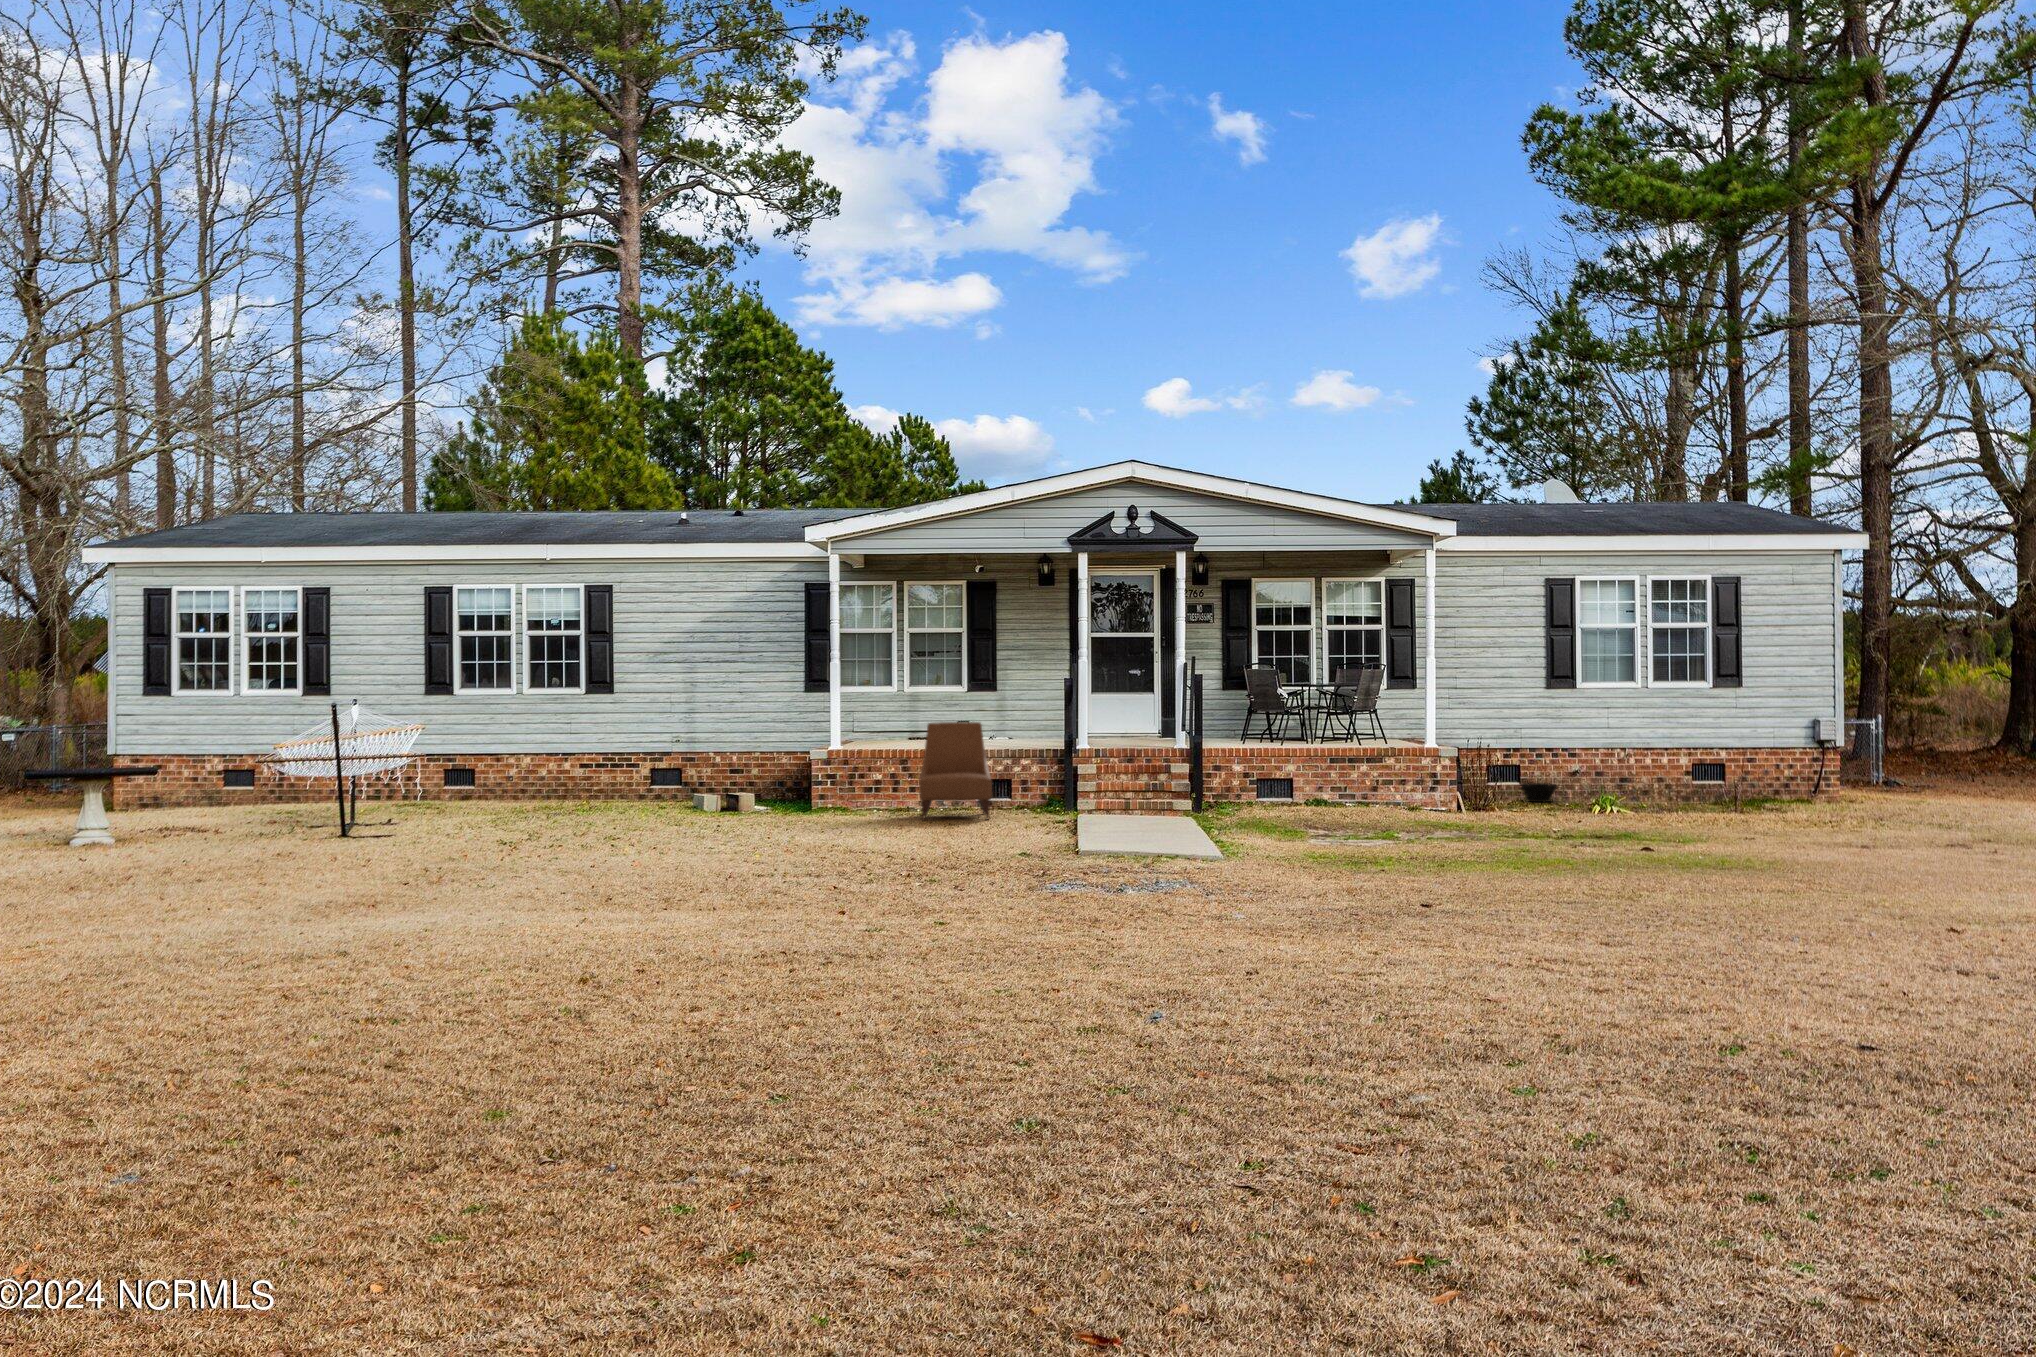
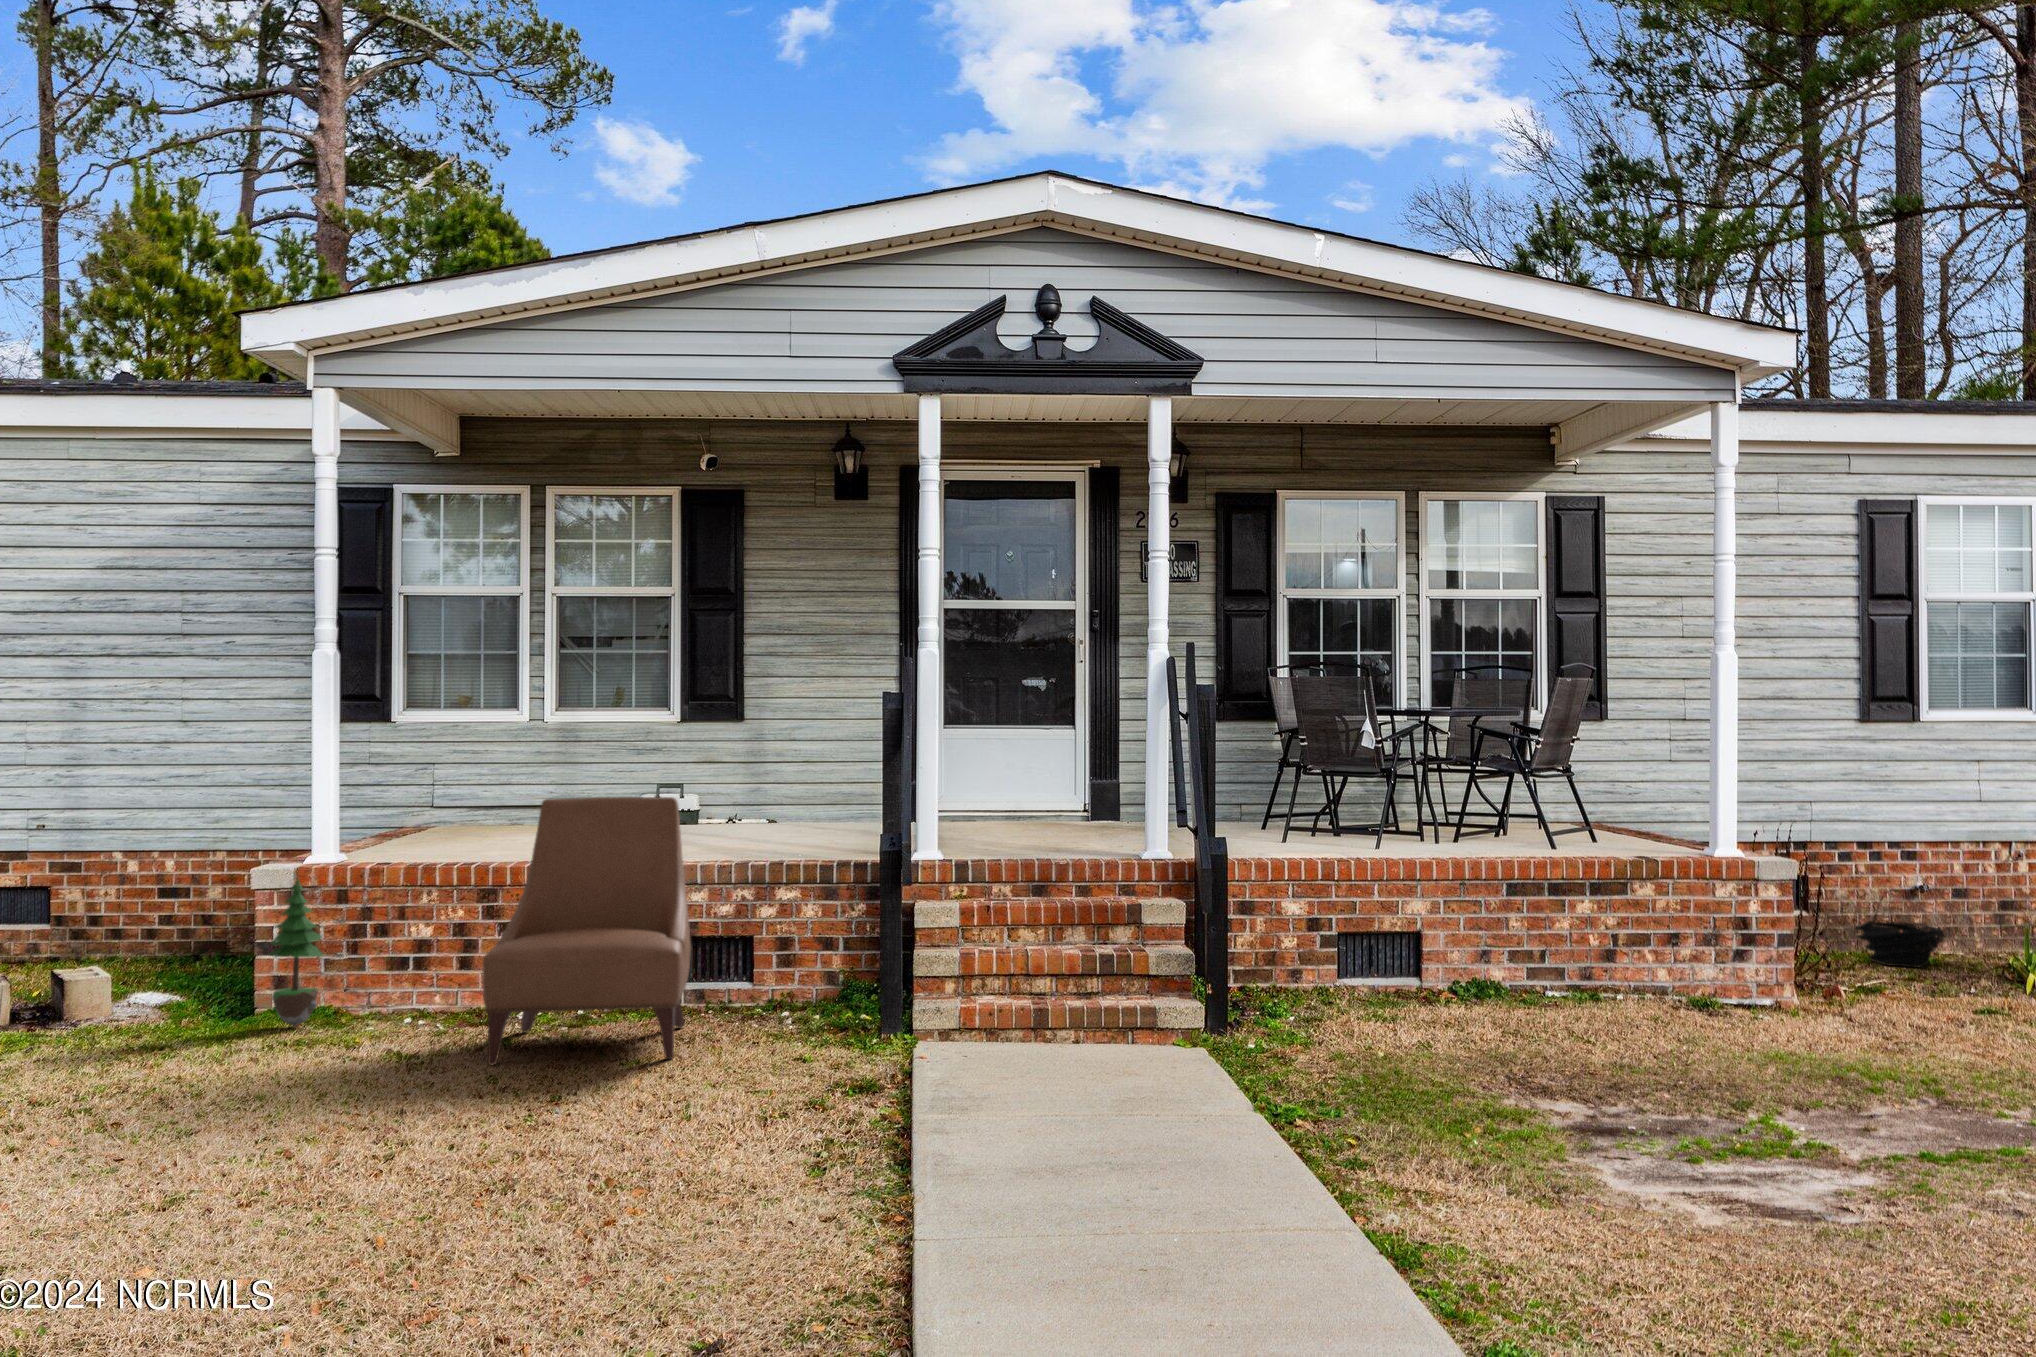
potted tree: none [822,754,843,813] -> present [268,879,323,1026]

